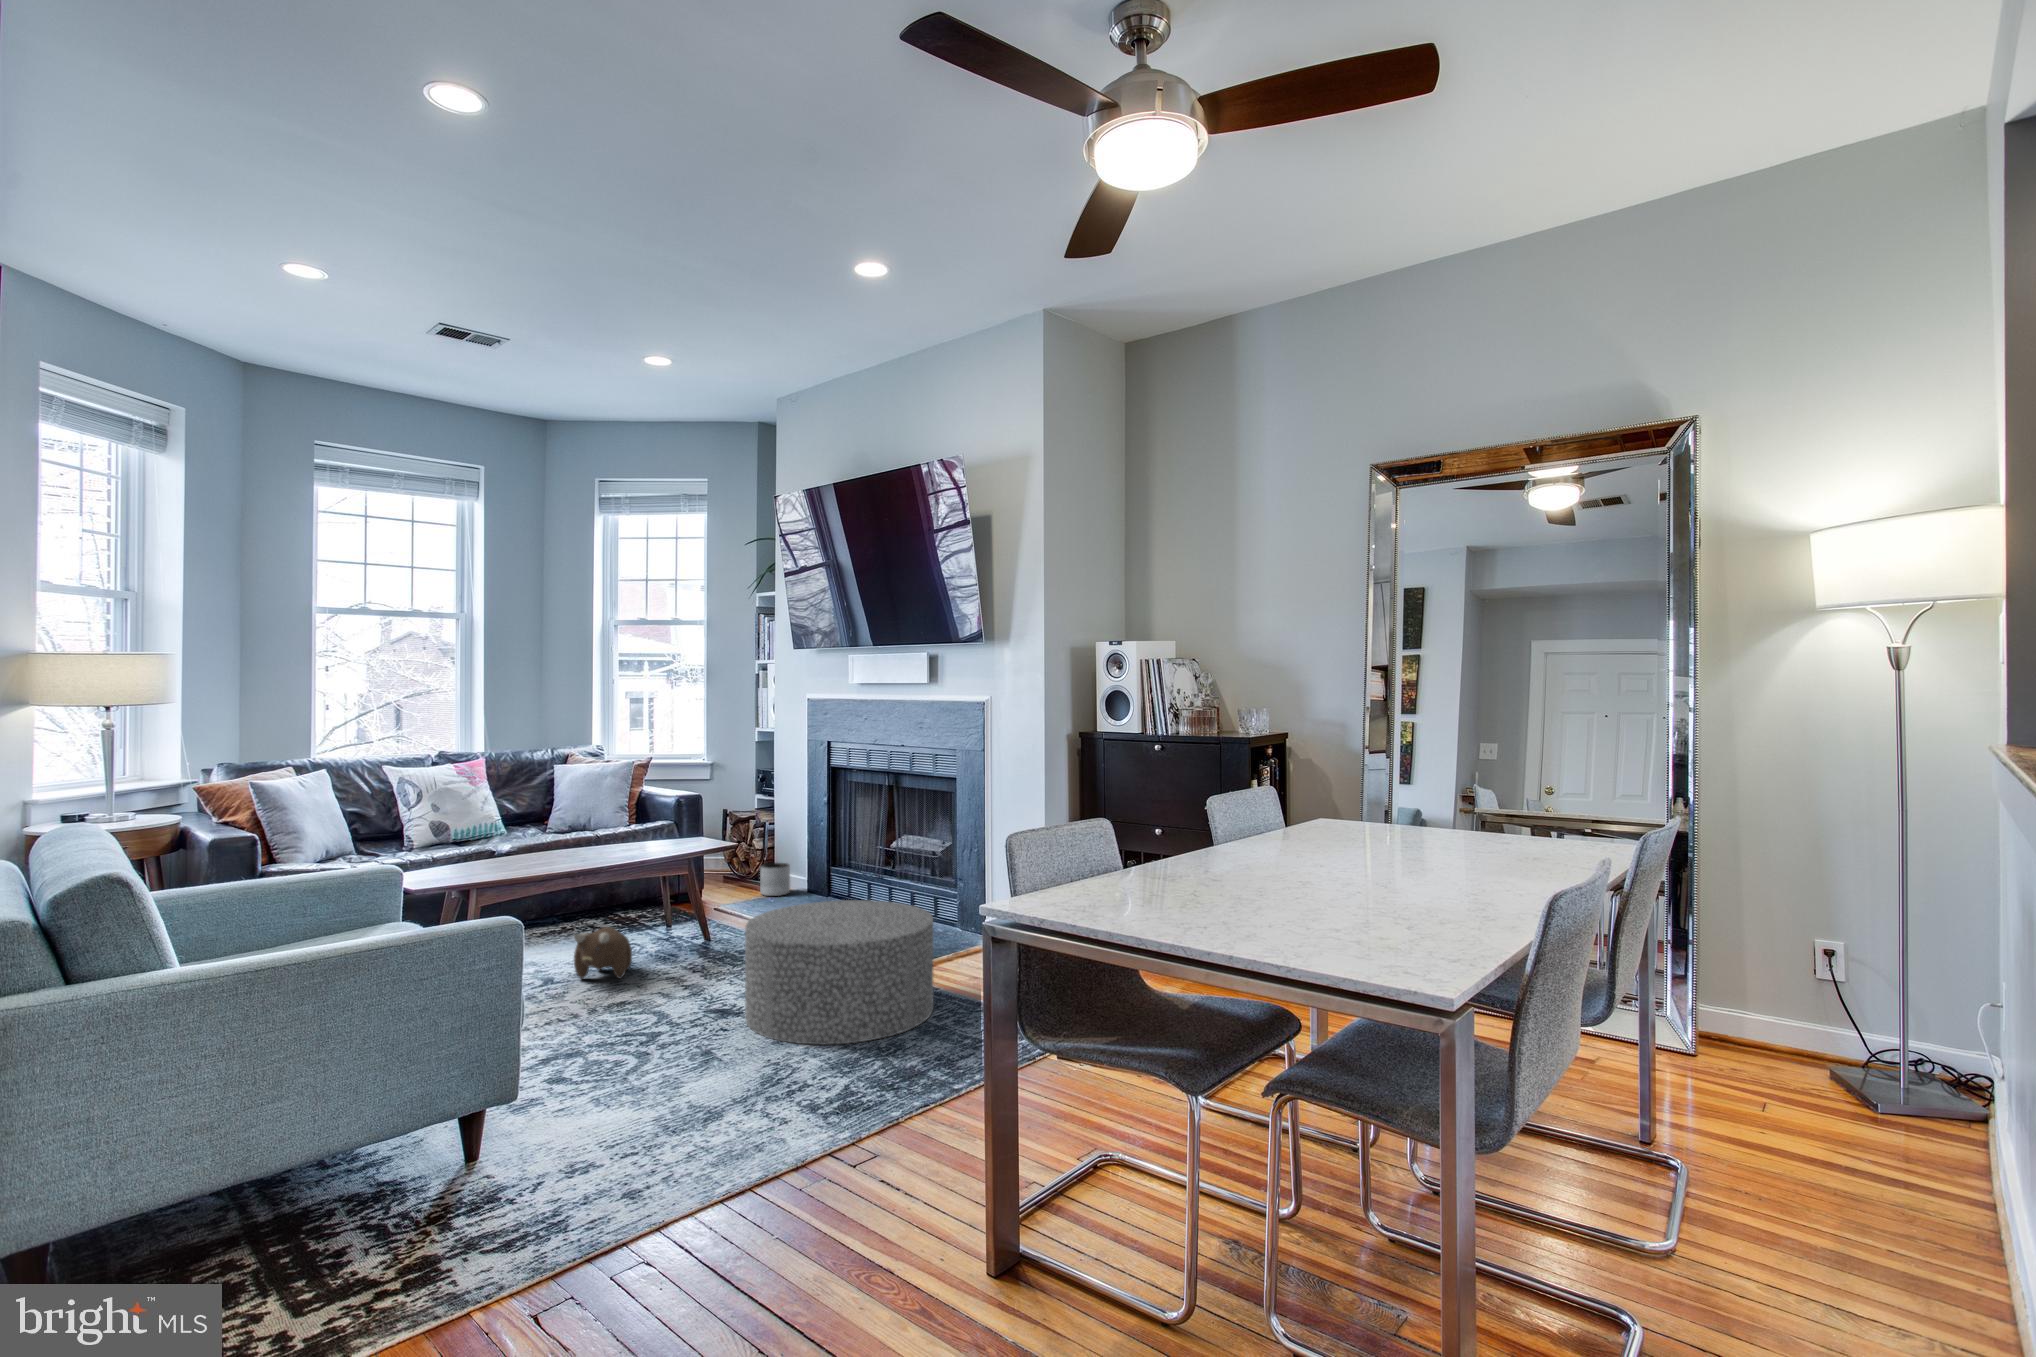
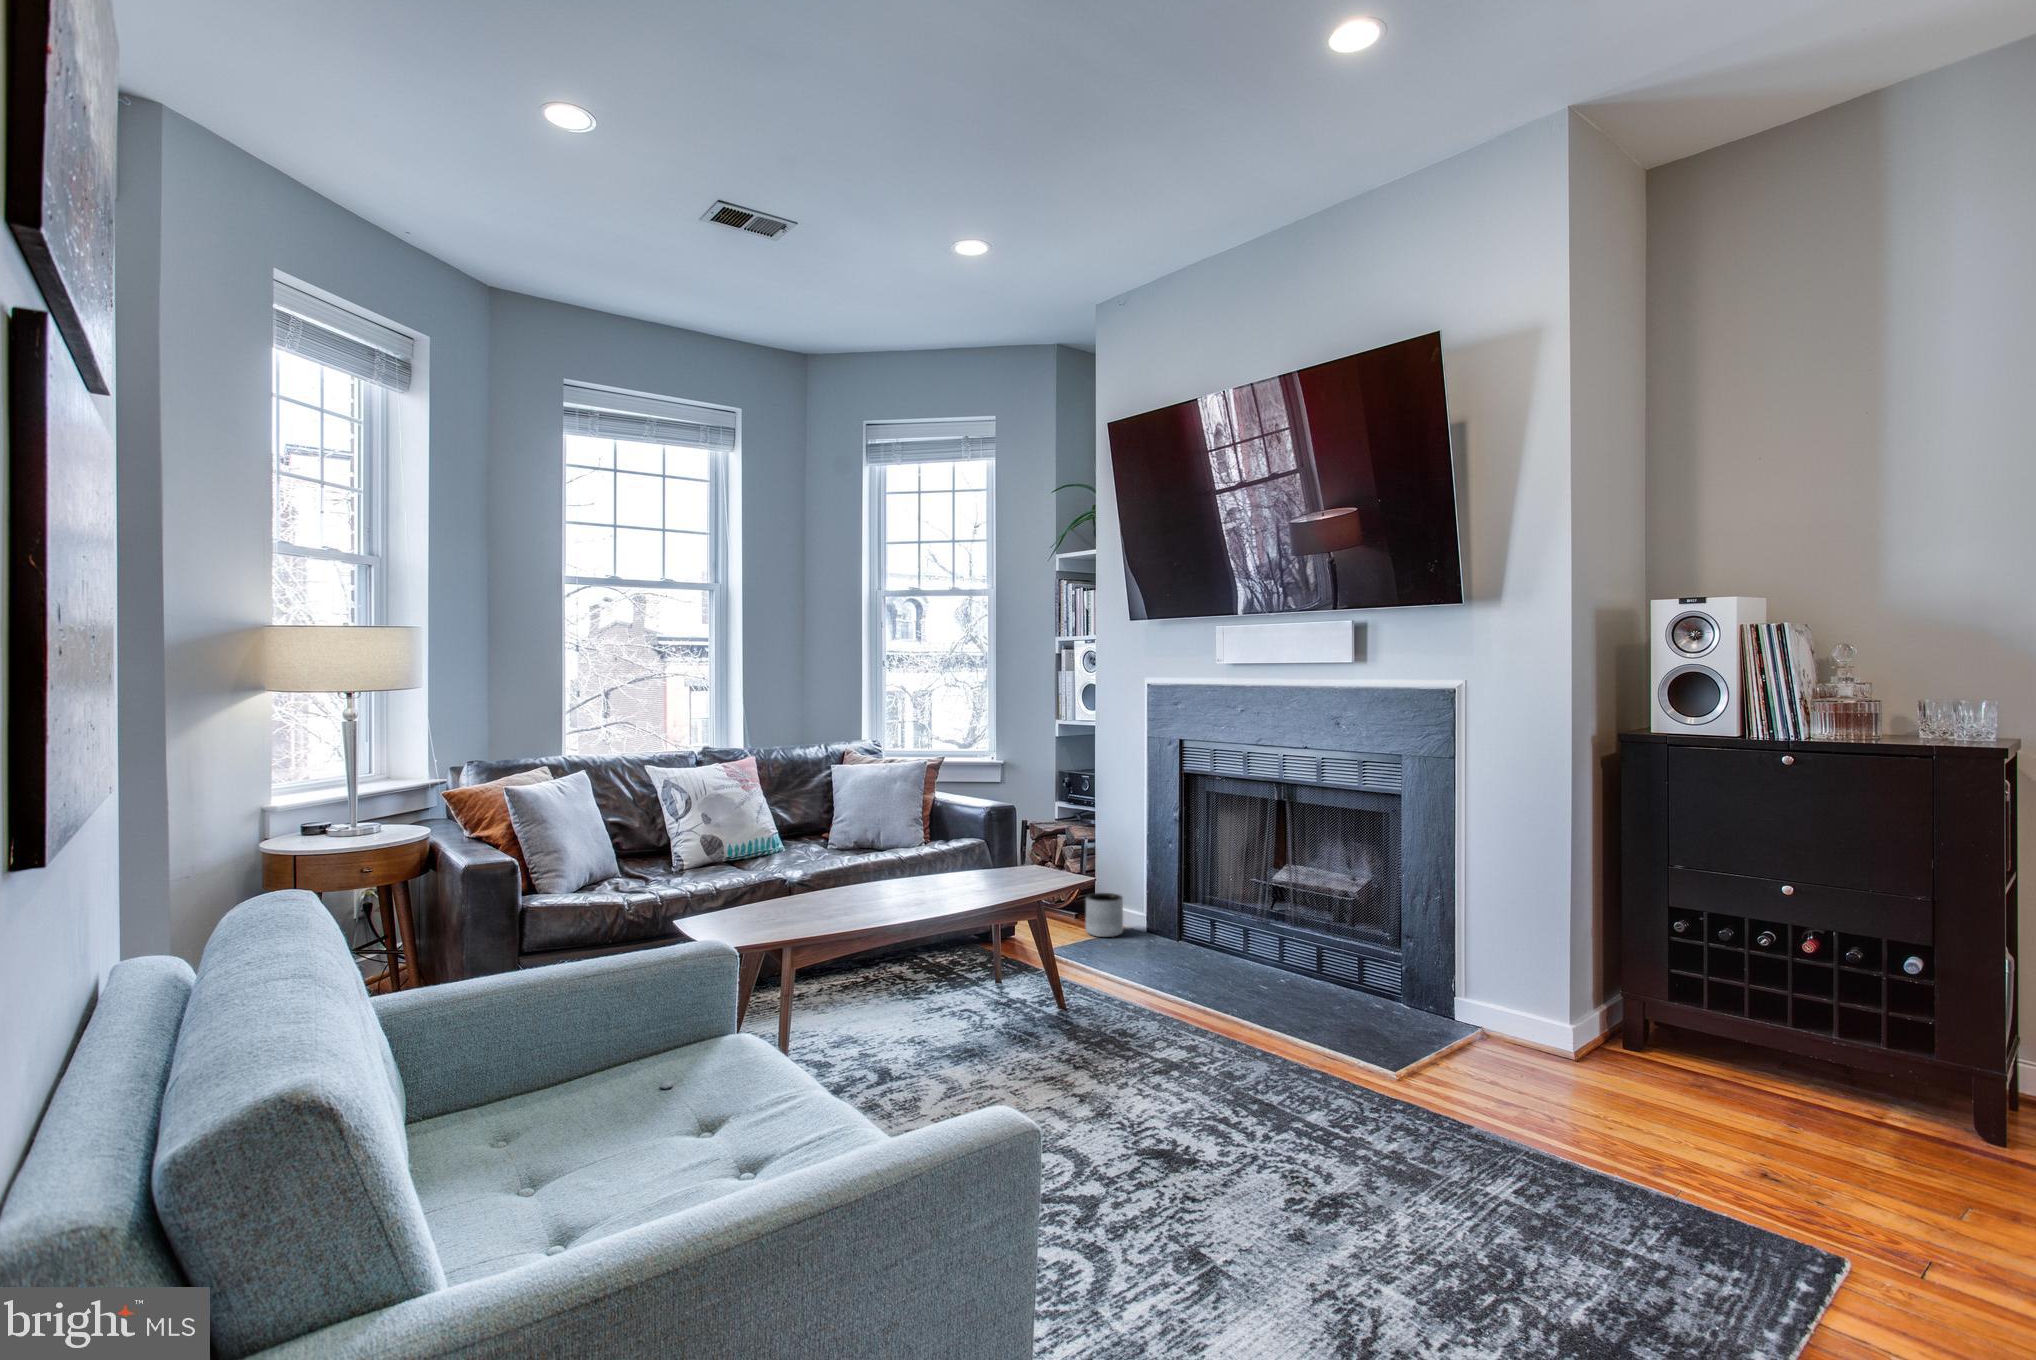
ottoman: present [745,900,933,1045] -> none [1203,984,1512,1255]
plush toy: present [574,927,632,978] -> none [918,1000,990,1076]

